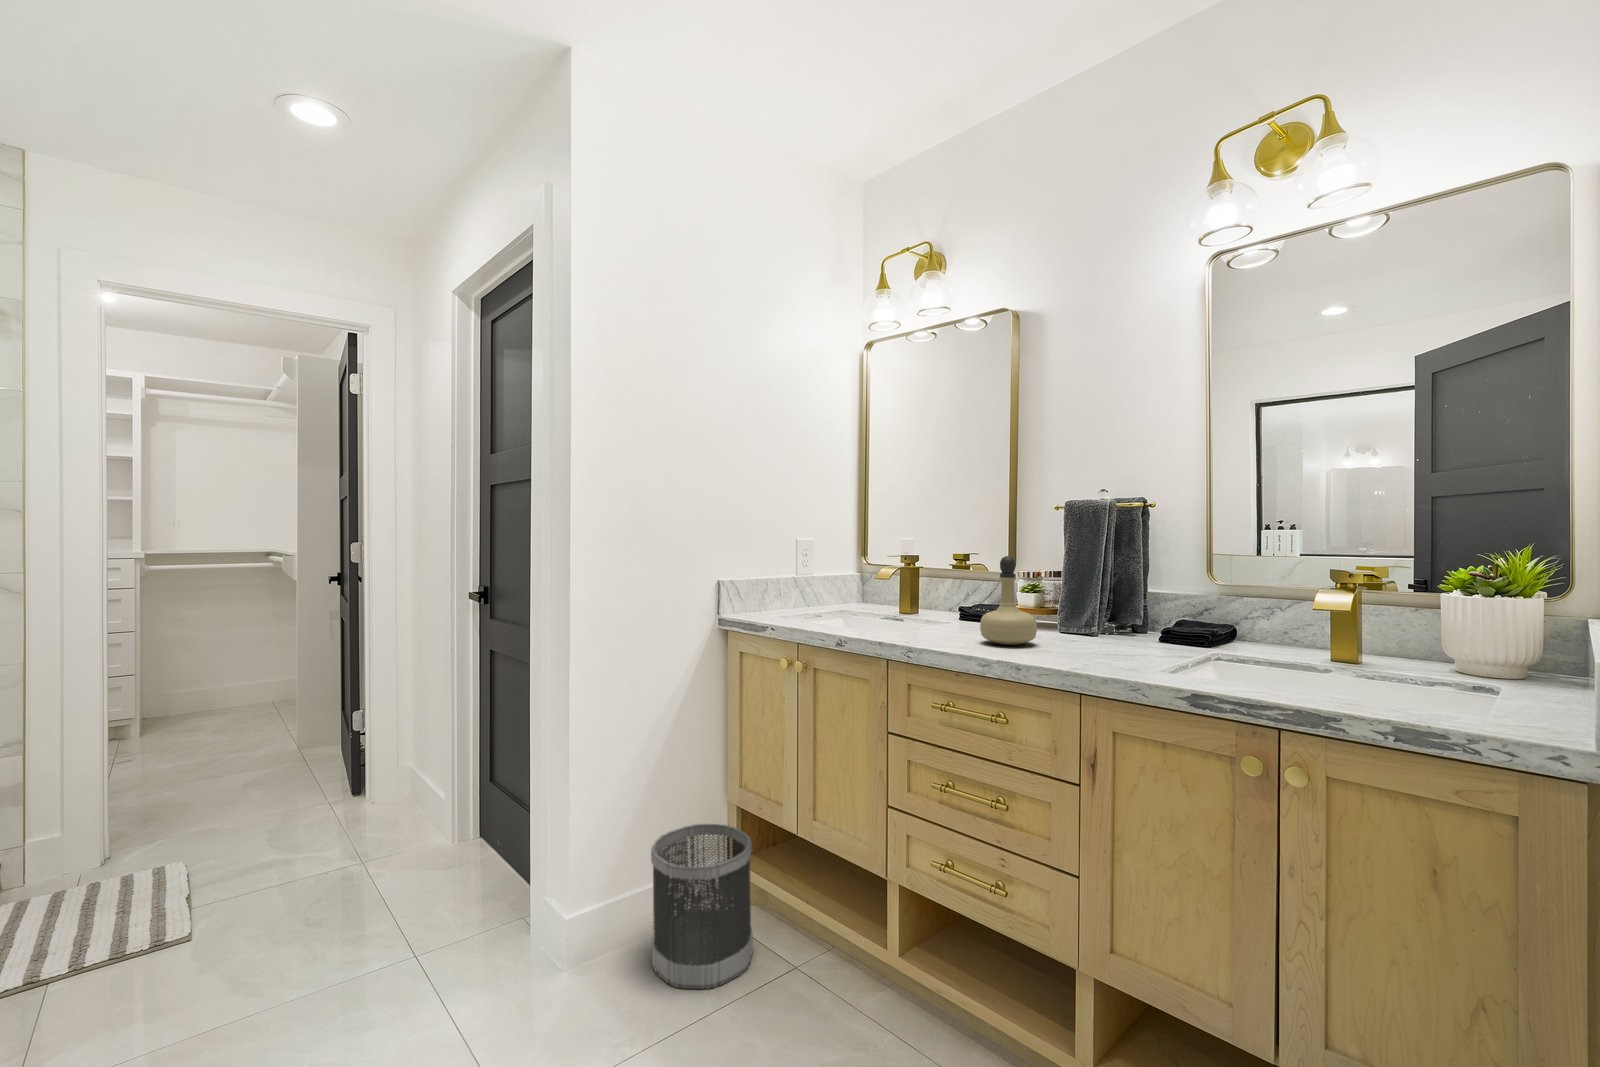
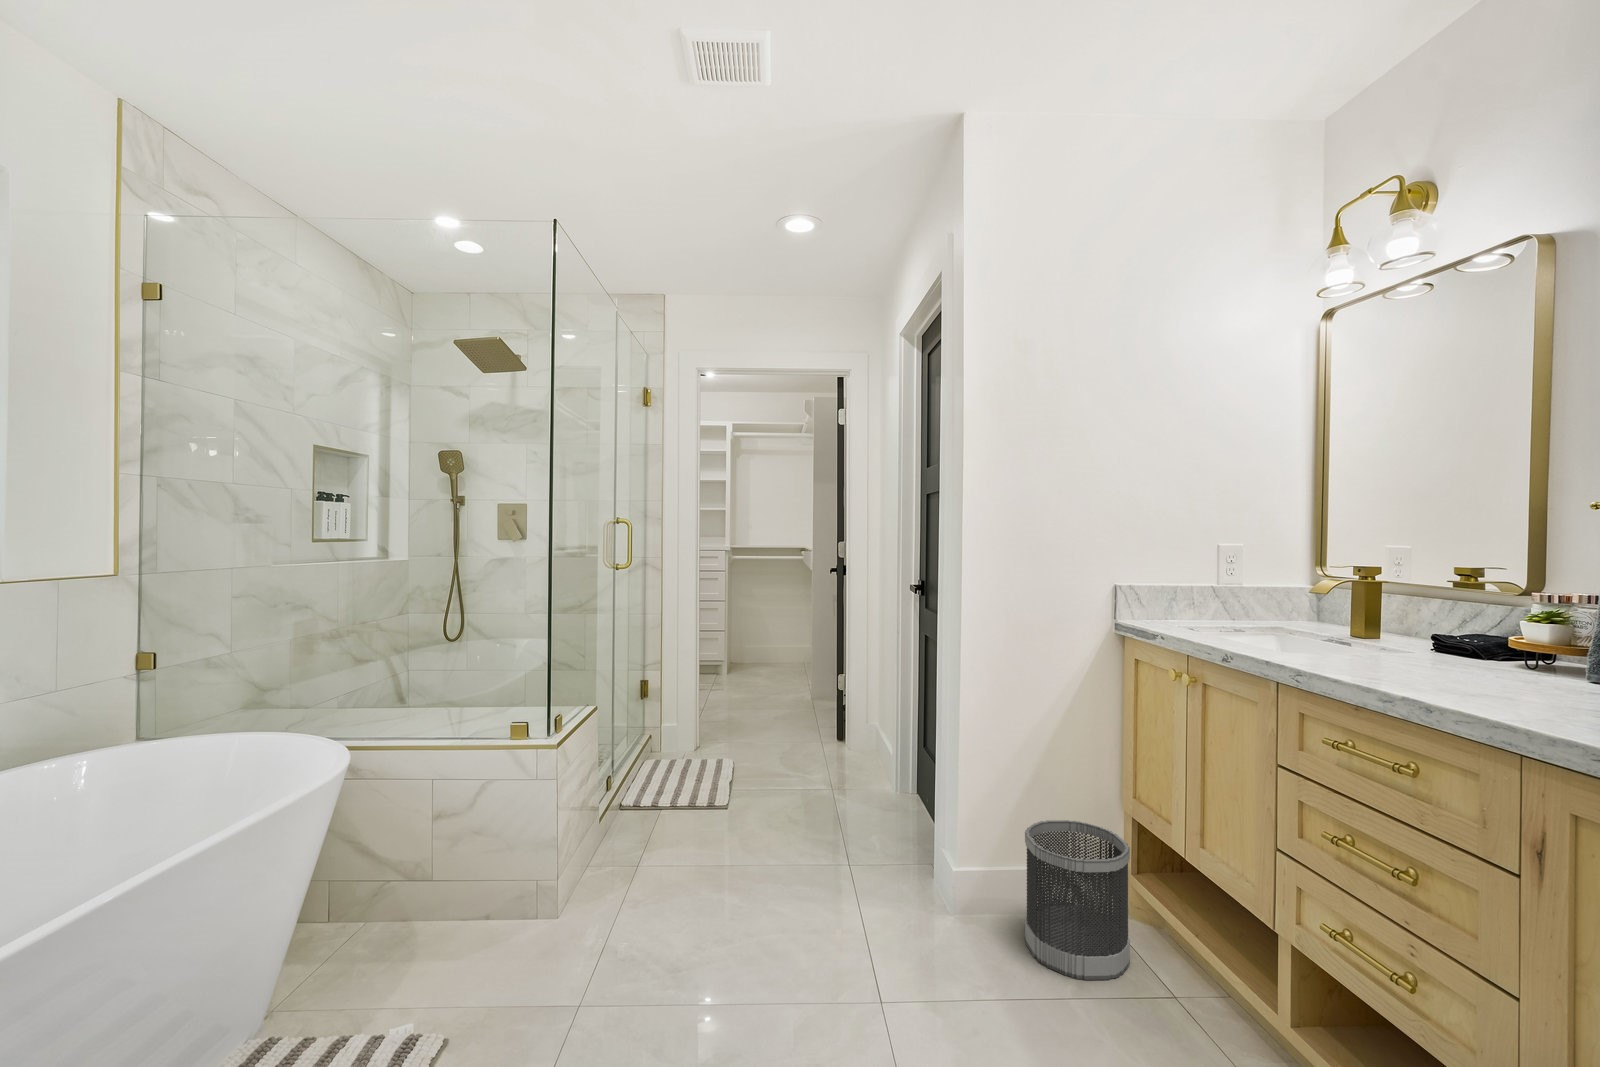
perfume bottle: present [980,556,1037,645] -> none [1415,569,1512,686]

